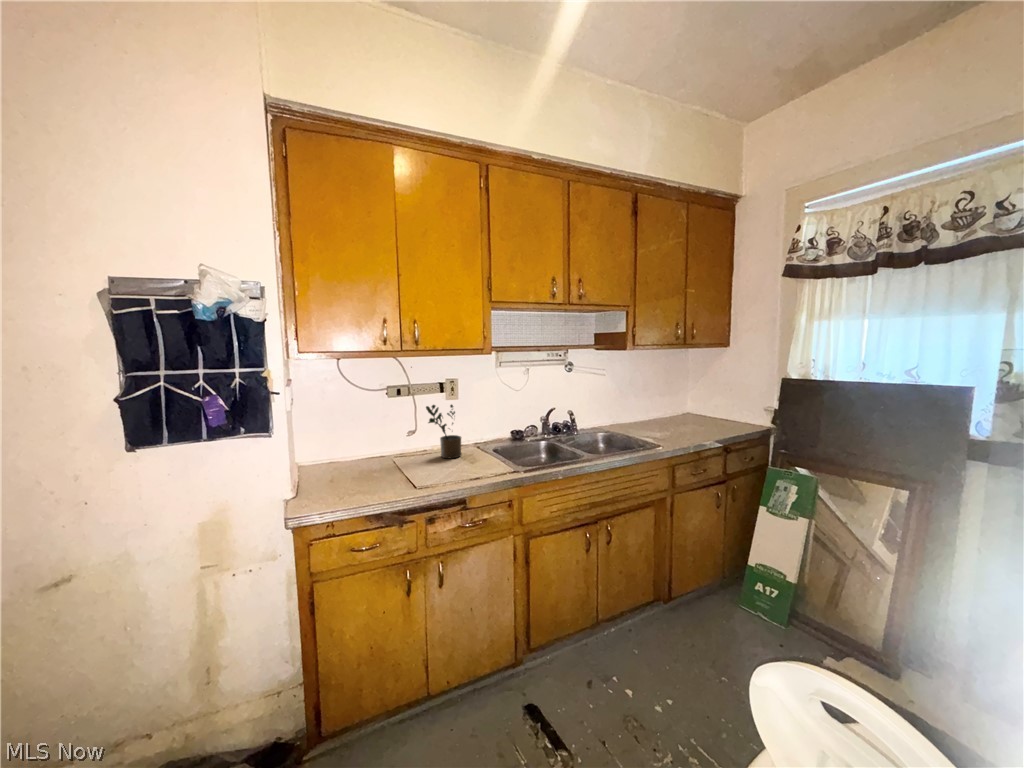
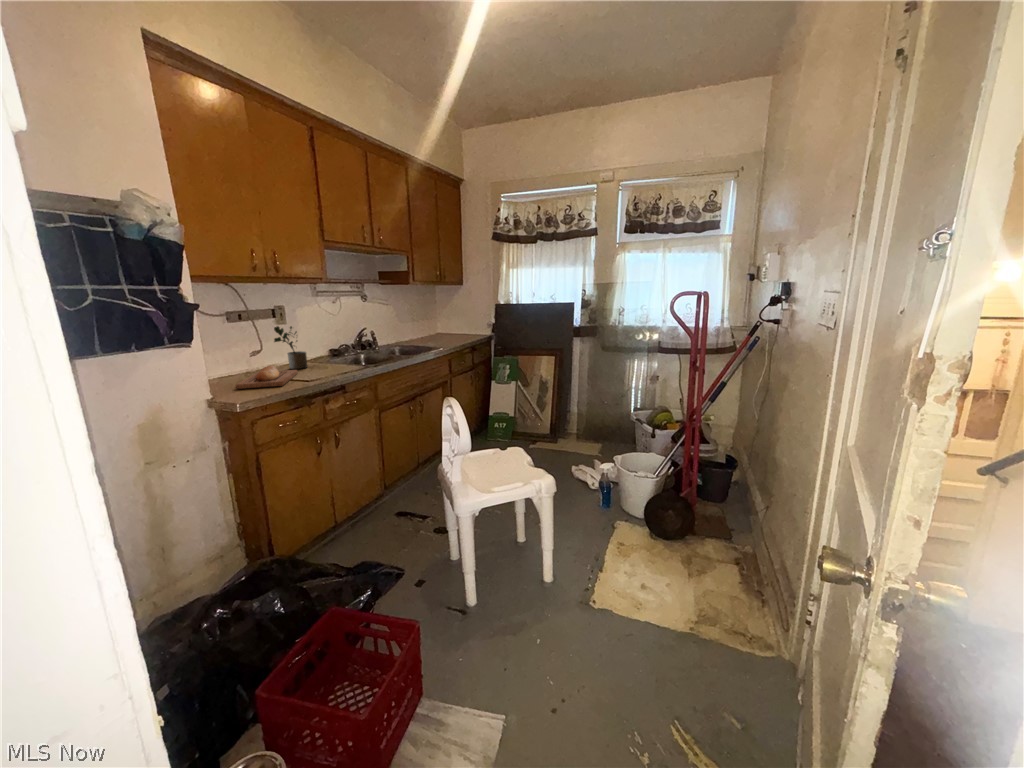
bread loaf: none [338,455,433,493] -> present [236,365,298,389]

